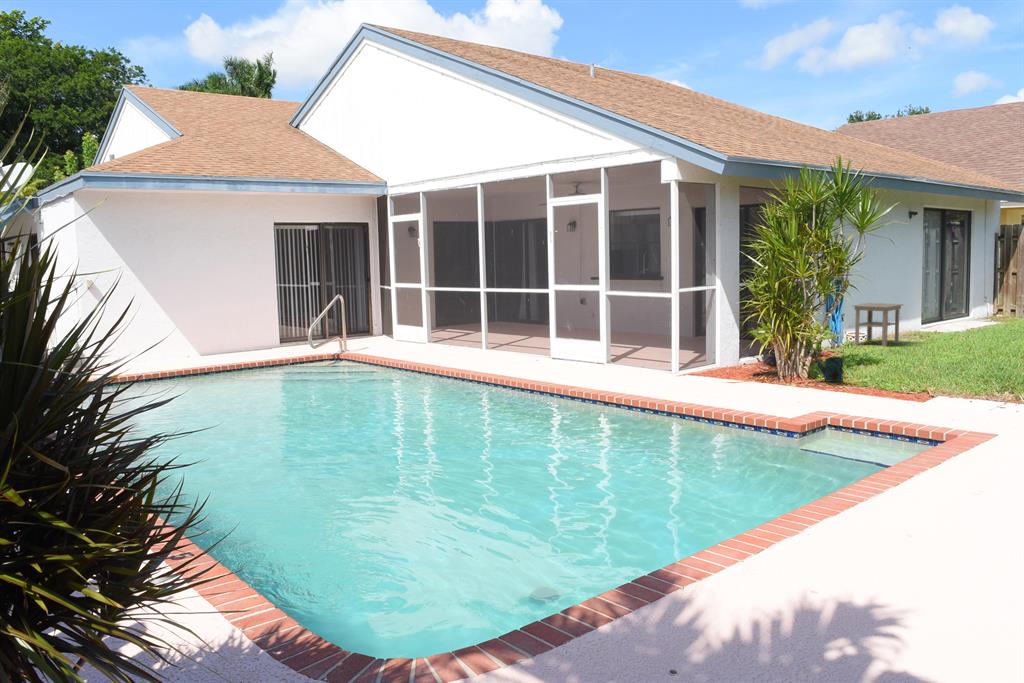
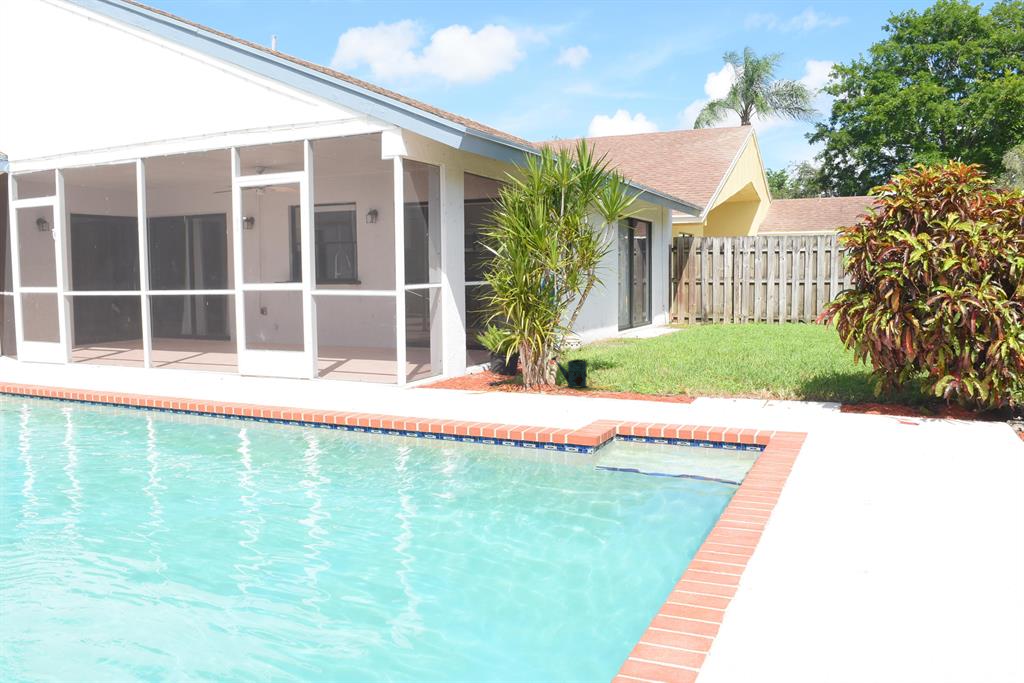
side table: present [853,303,903,347] -> none [568,308,615,351]

